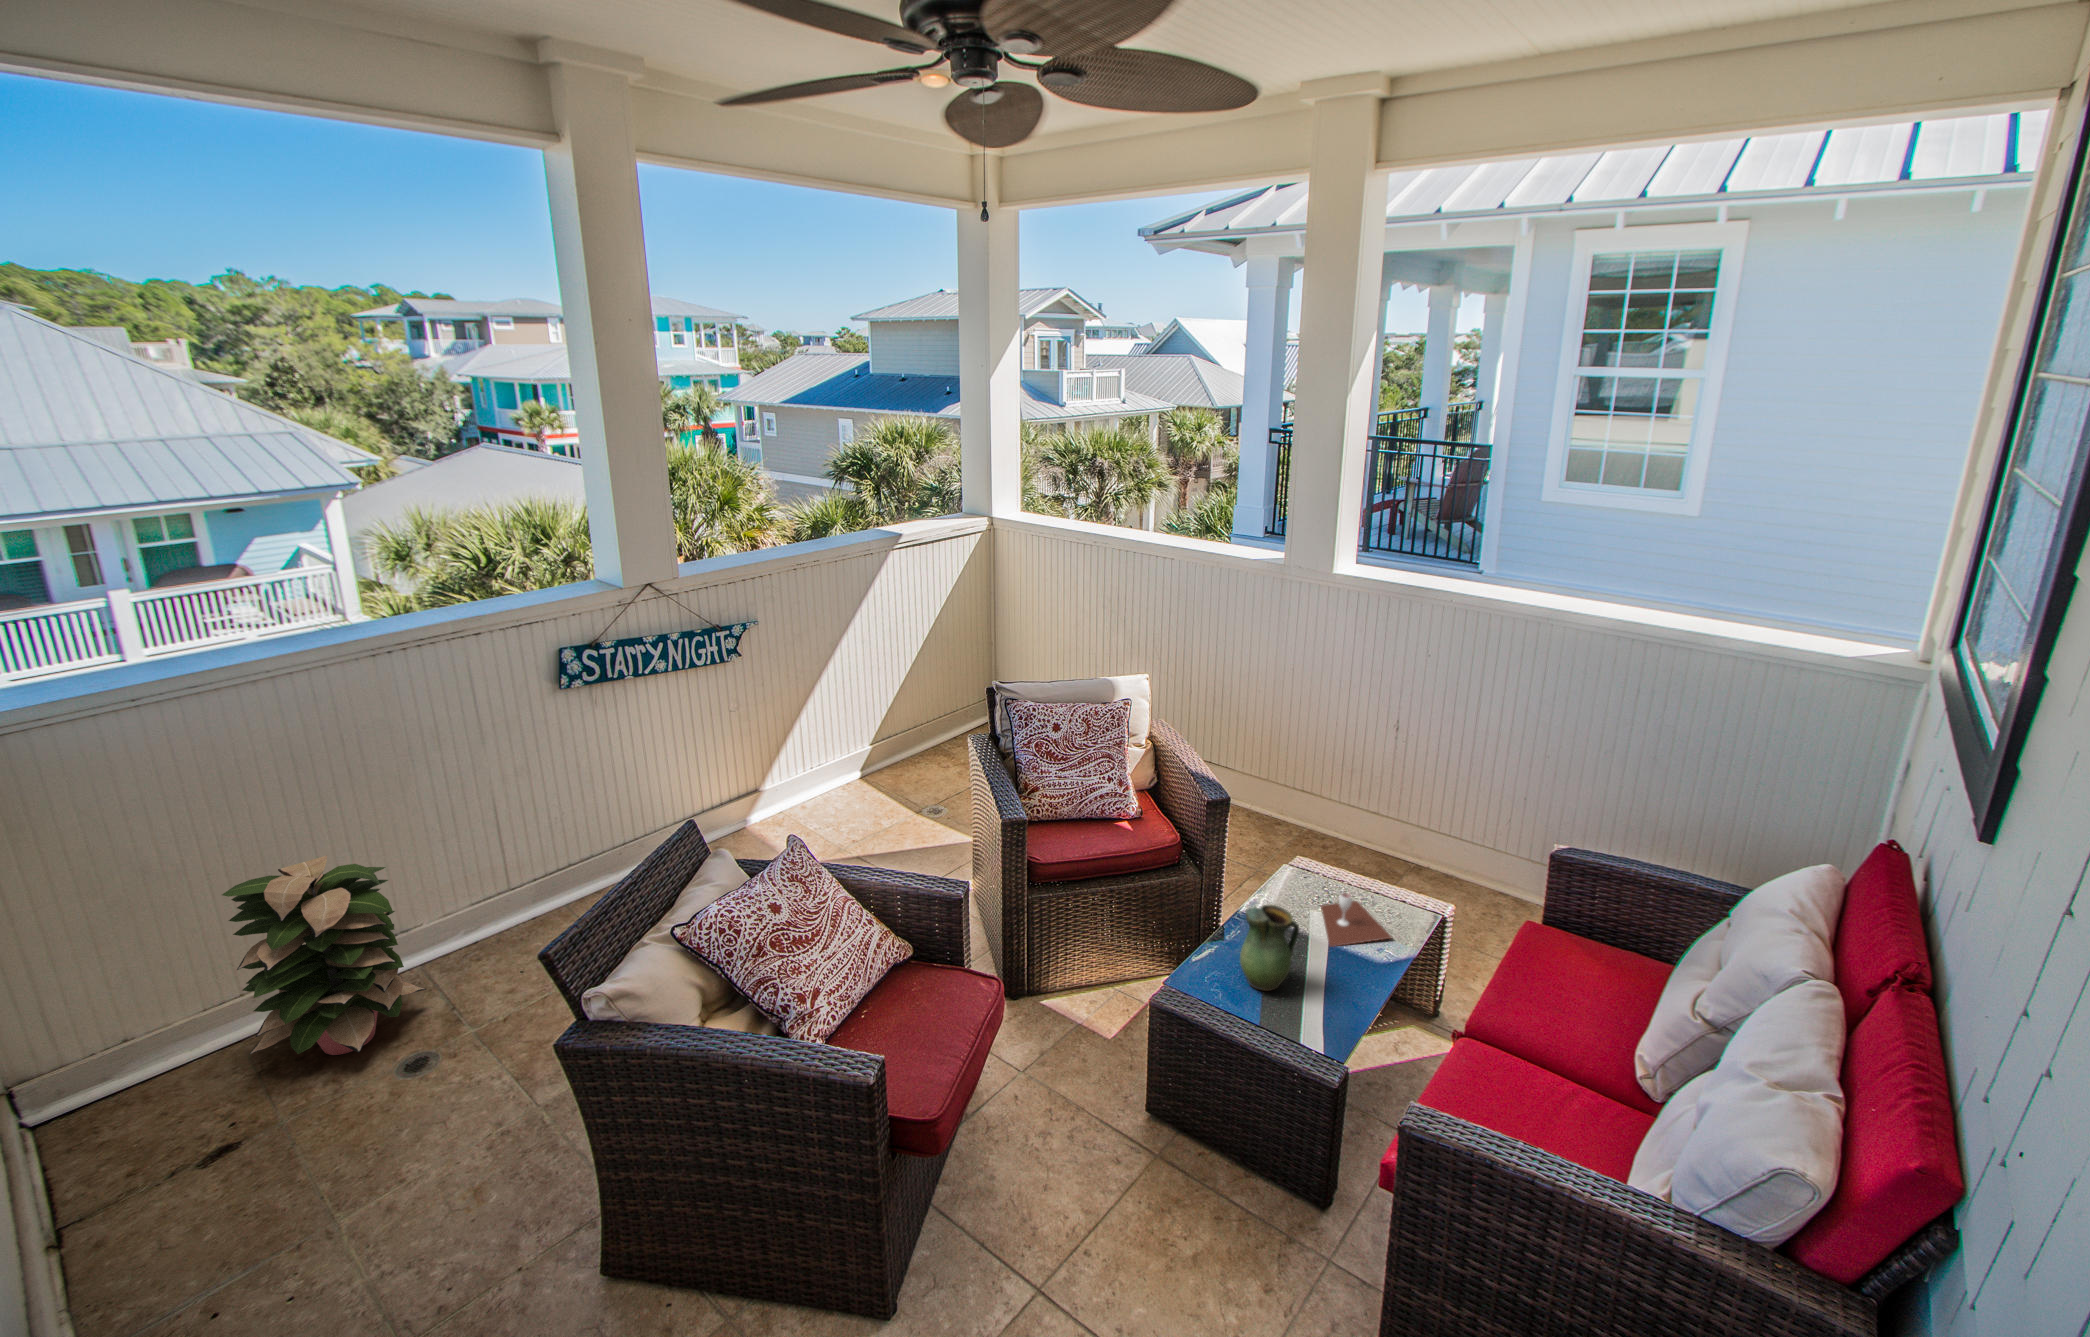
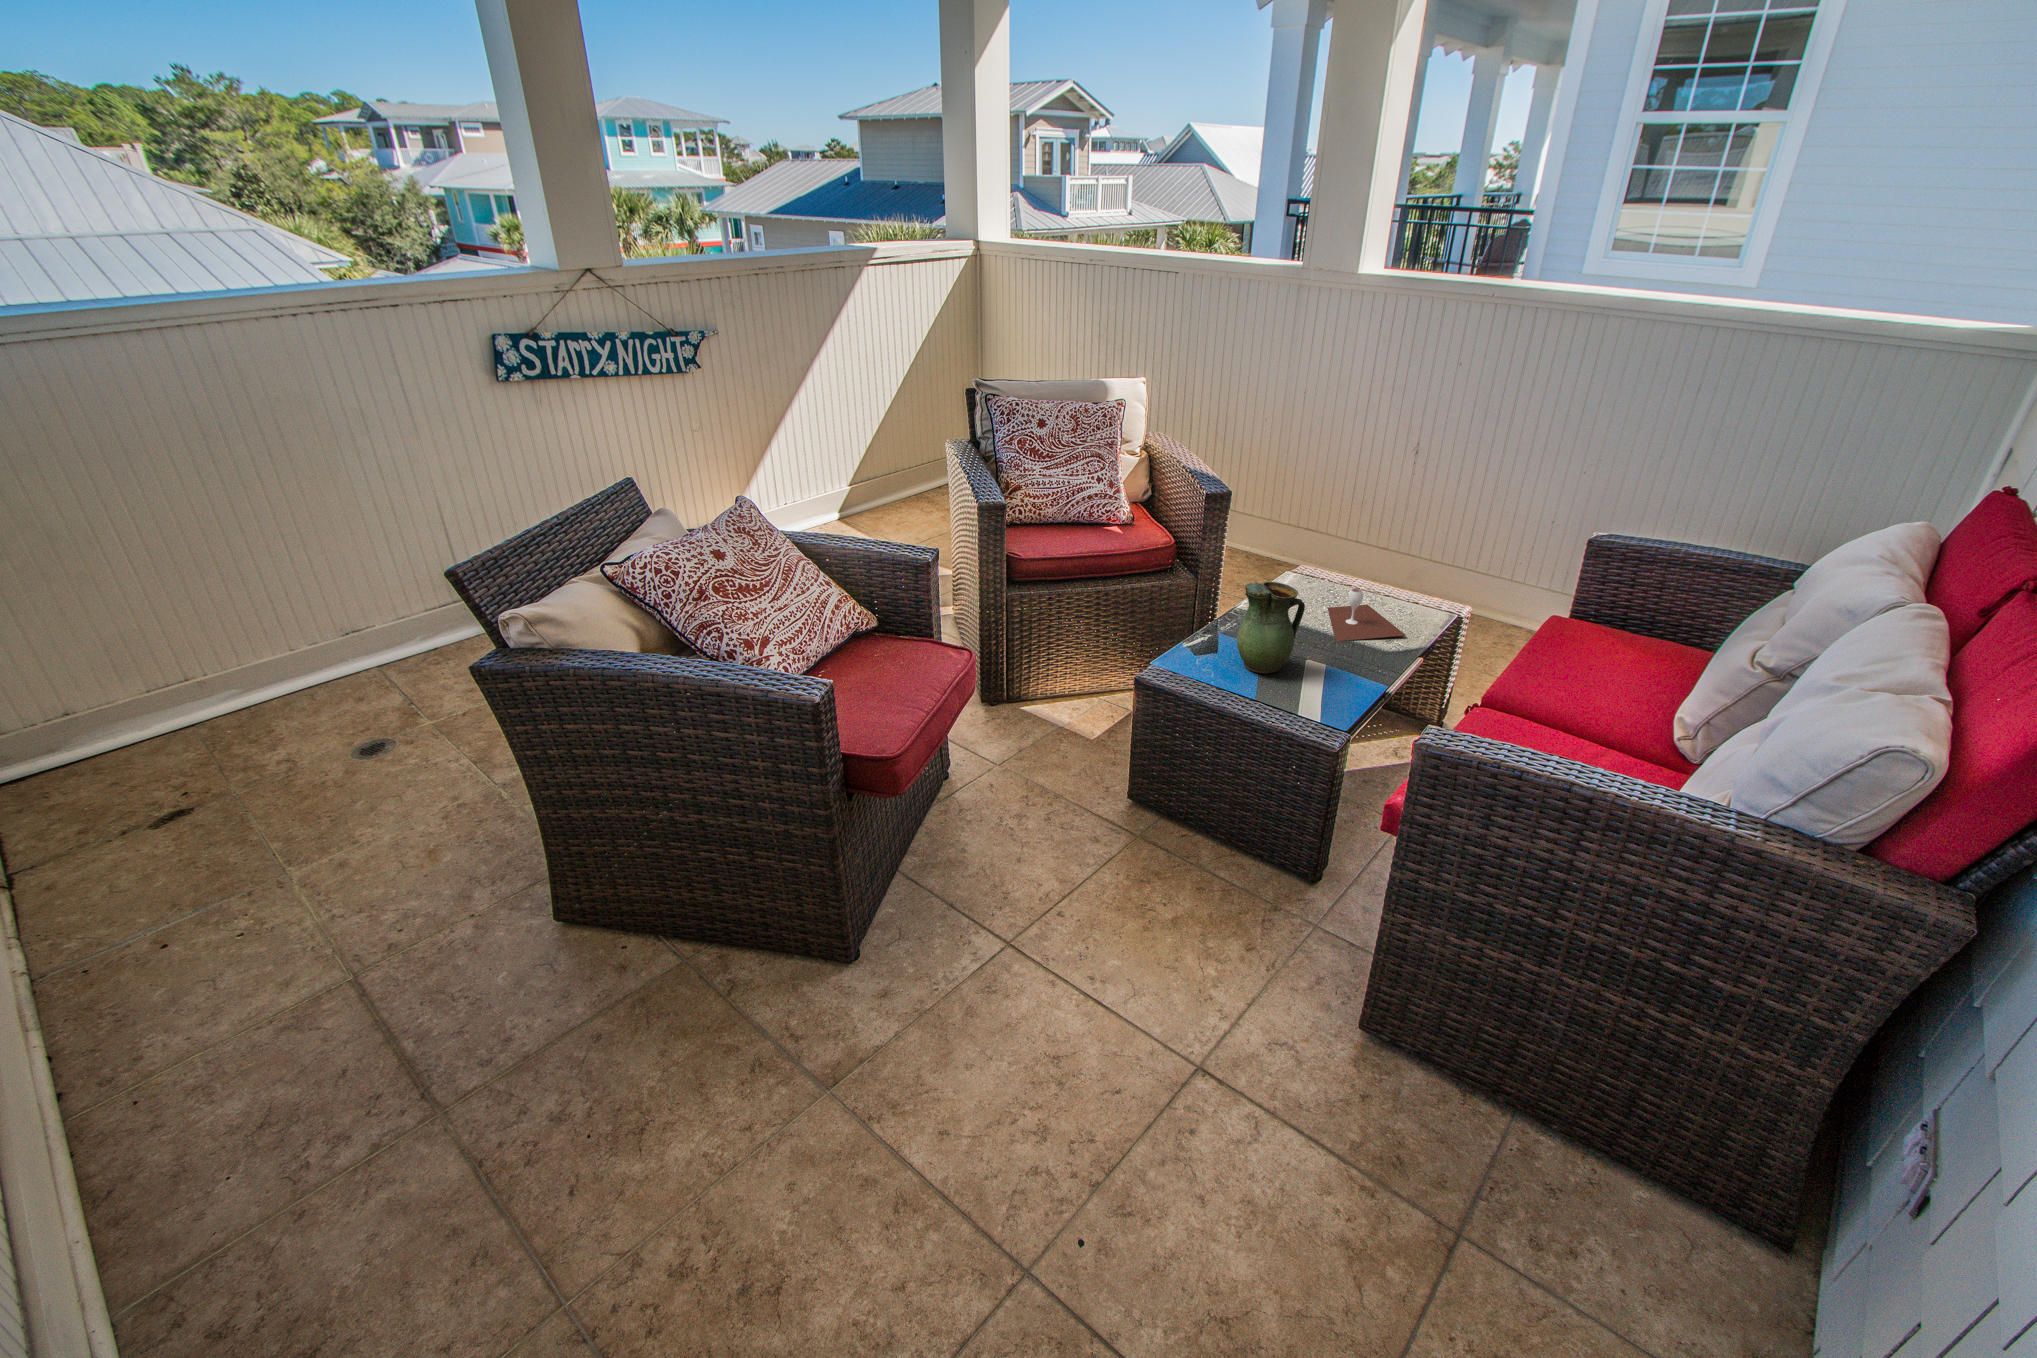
decorative plant: present [222,856,426,1055] -> none [134,528,377,739]

